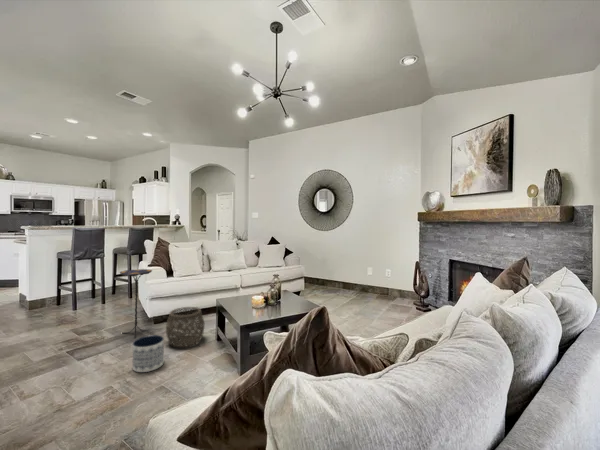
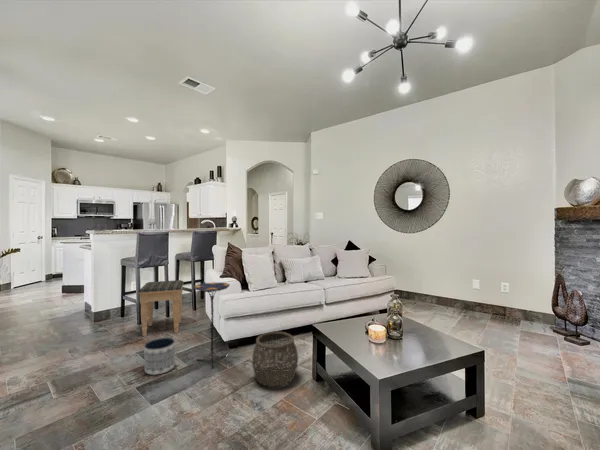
footstool: none [72,270,118,319] -> present [138,280,184,336]
planter: present [132,335,164,372] -> present [144,338,175,375]

